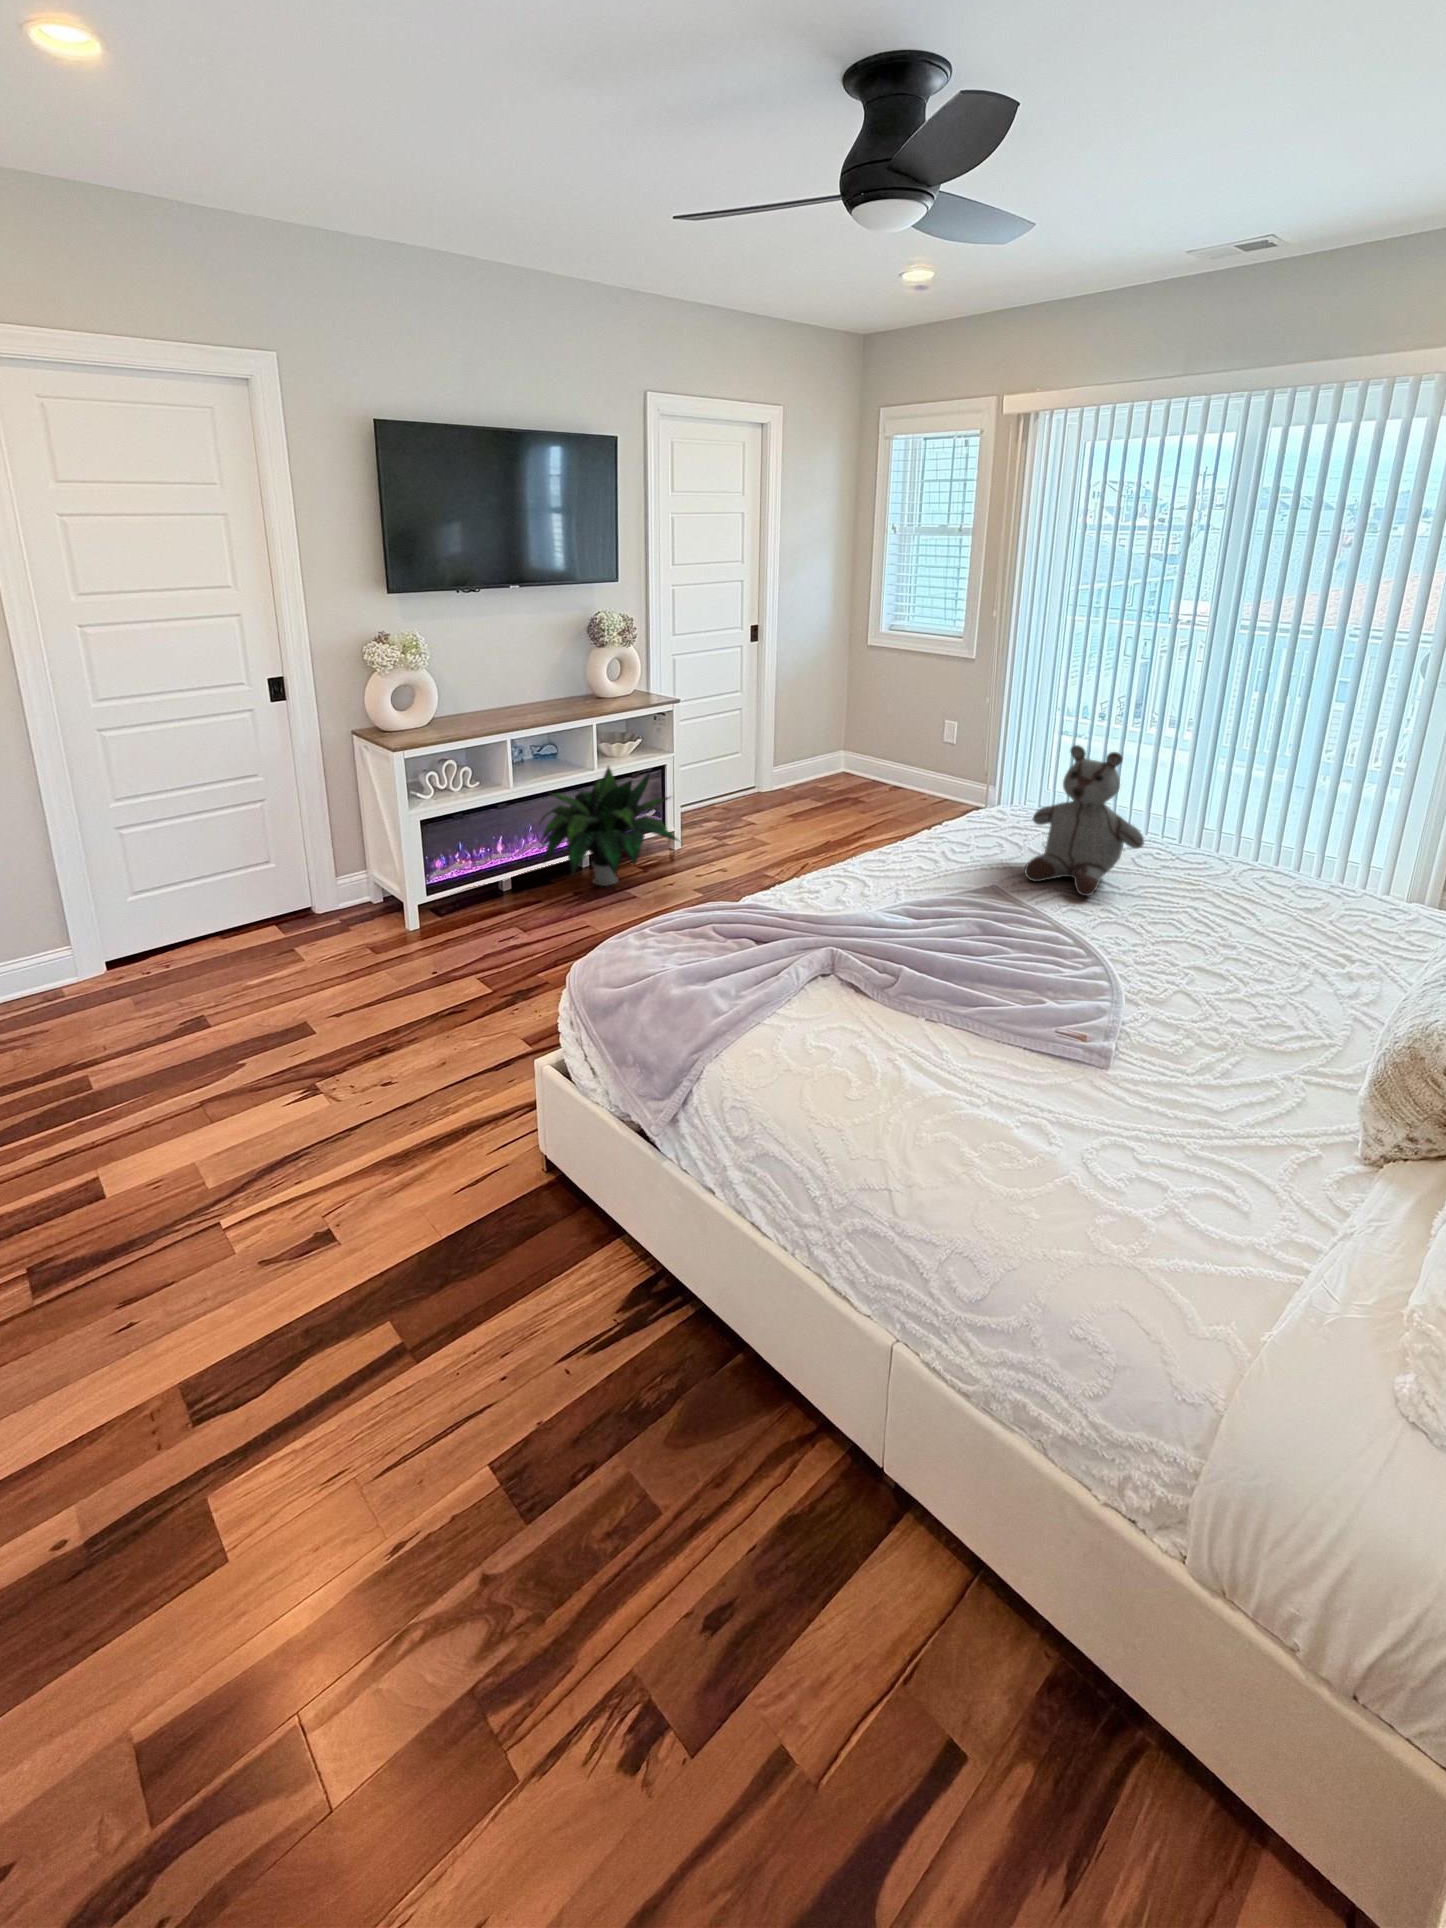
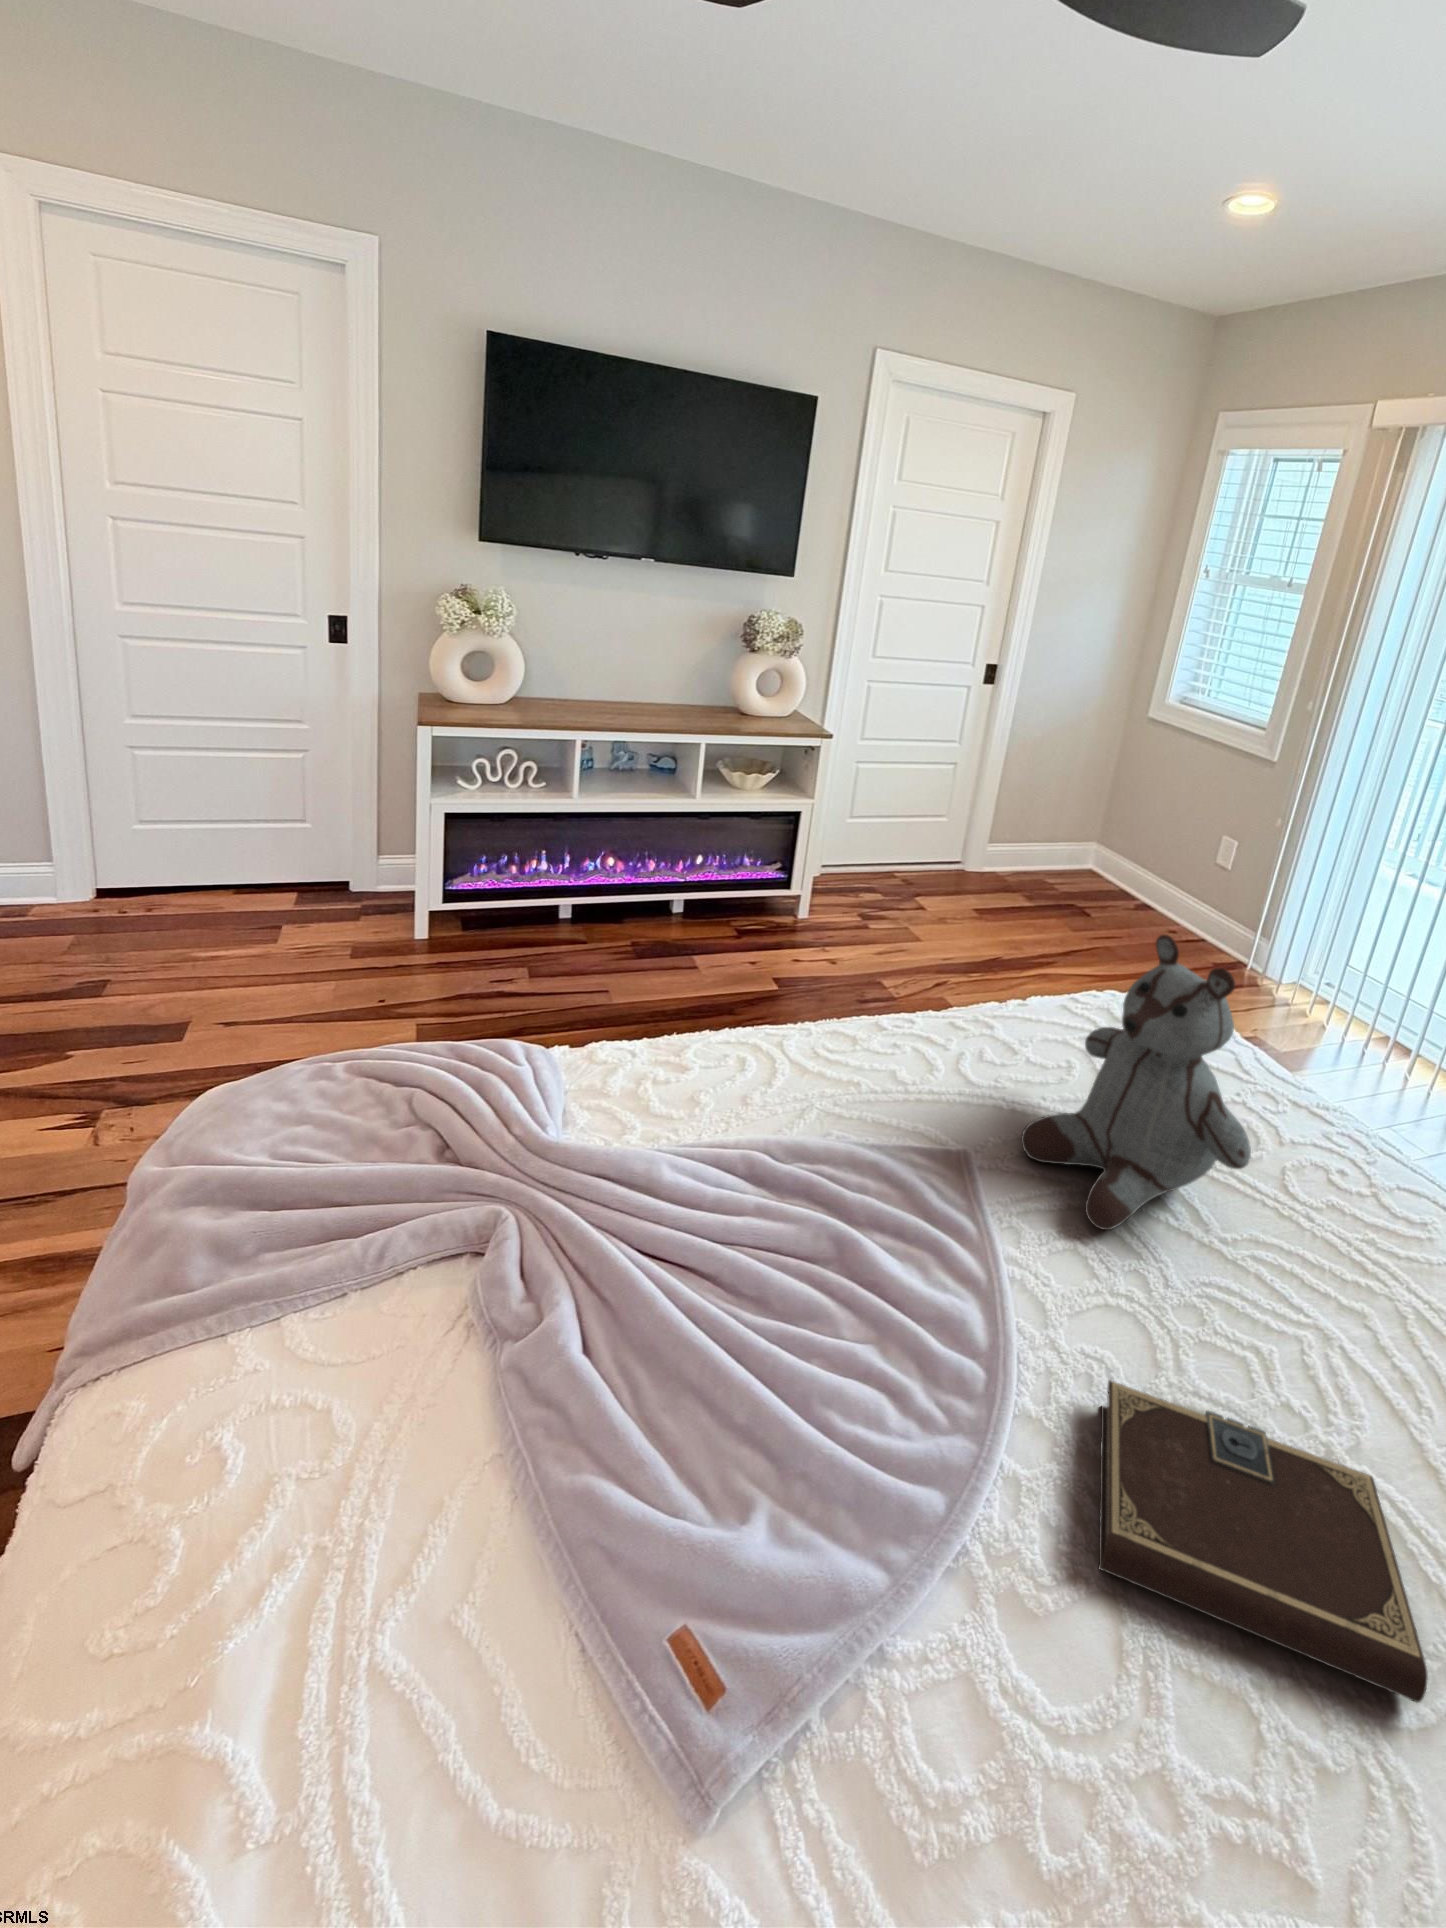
potted plant: present [538,767,677,886] -> none [591,795,773,943]
notebook: none [1138,931,1298,984] -> present [1098,1381,1428,1703]

